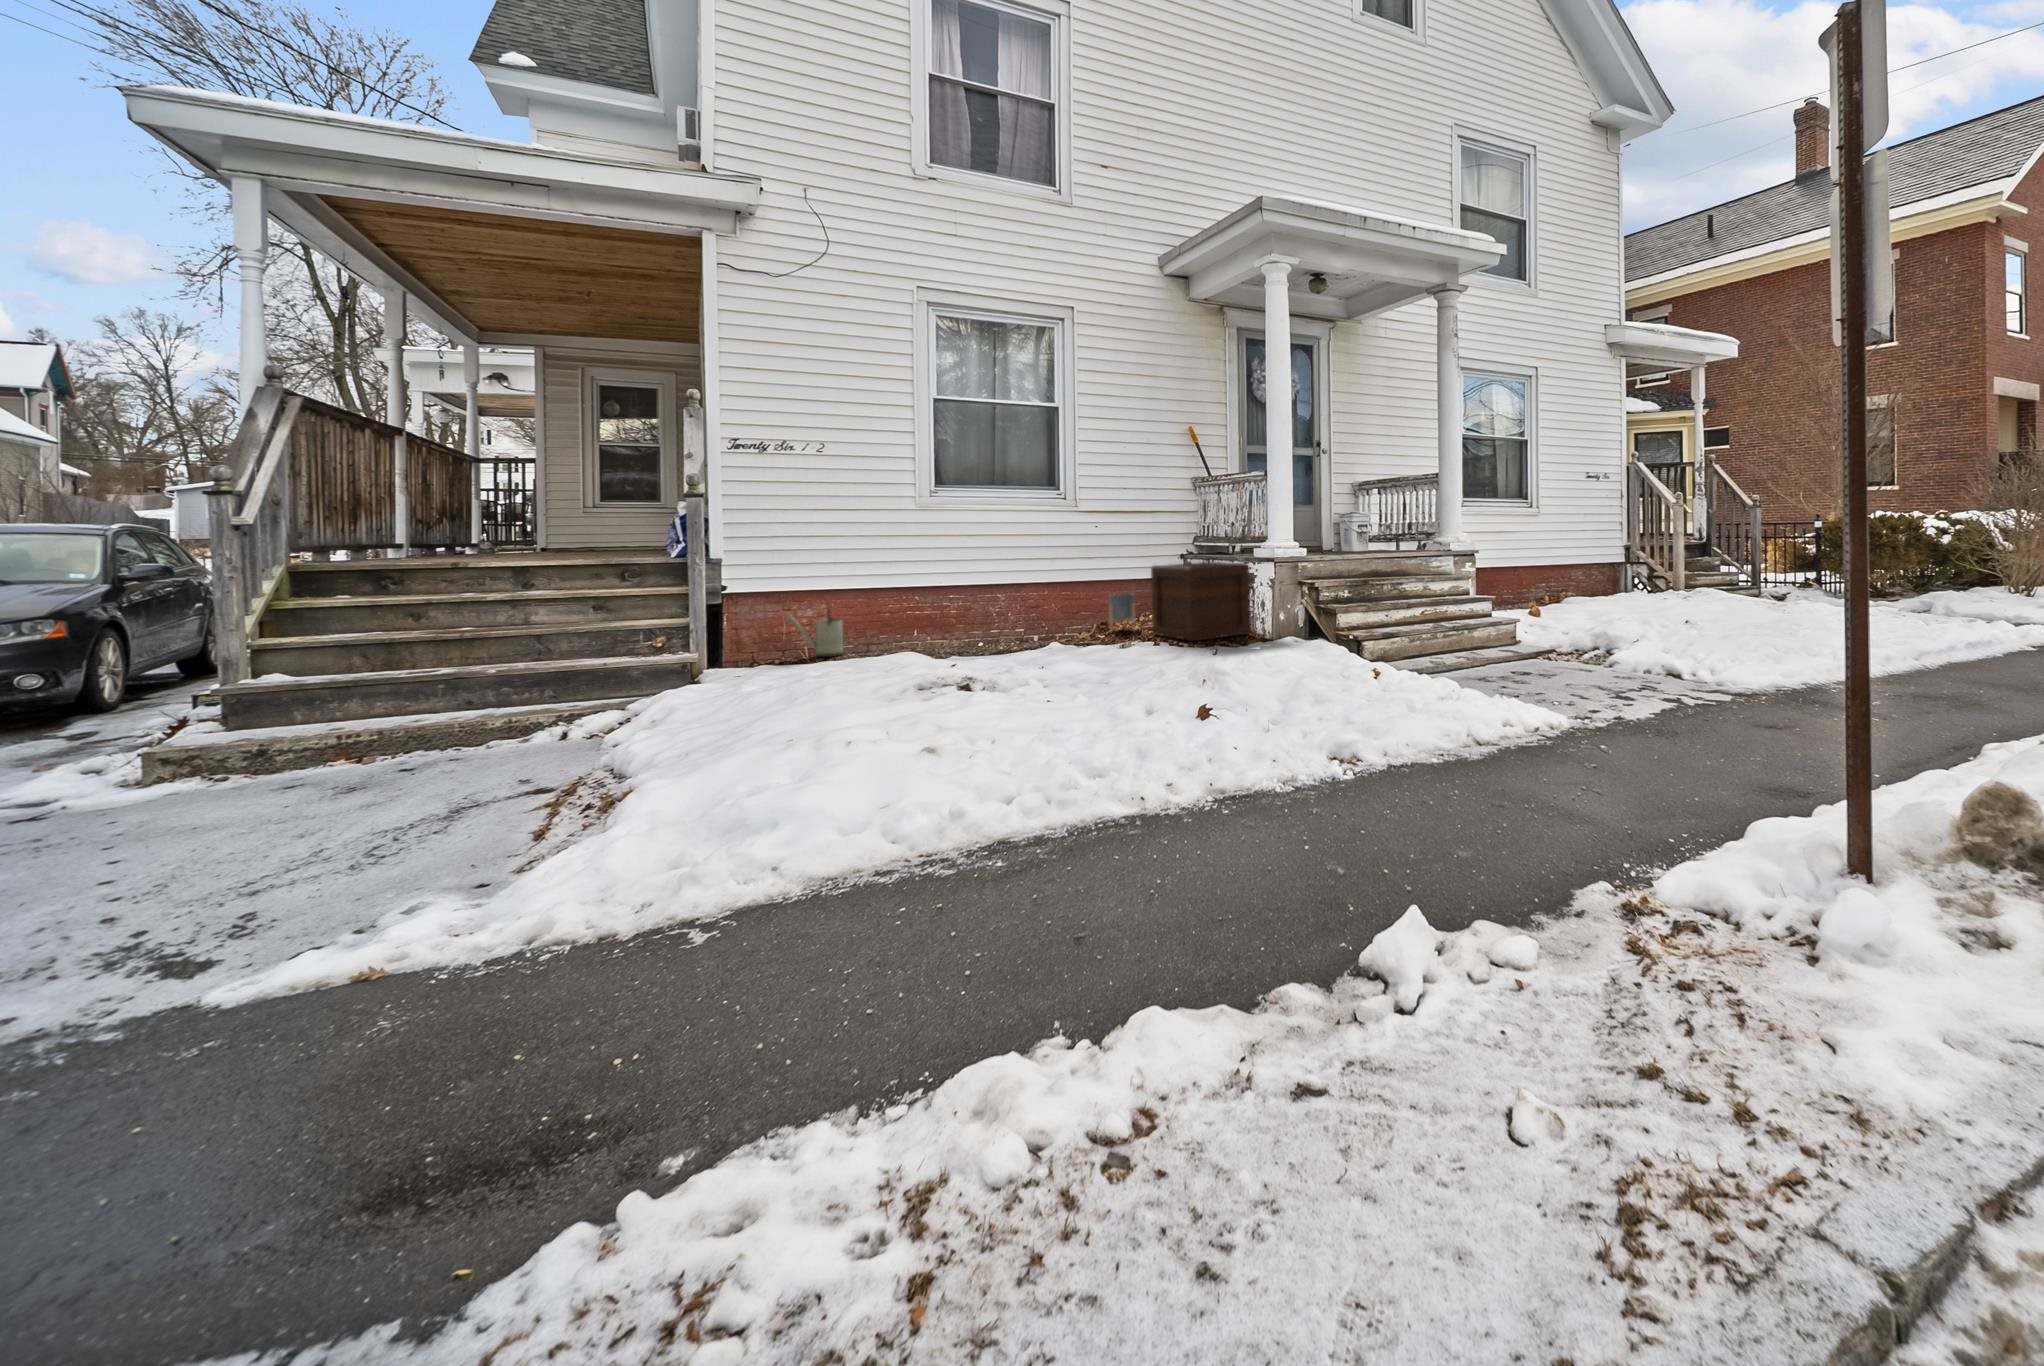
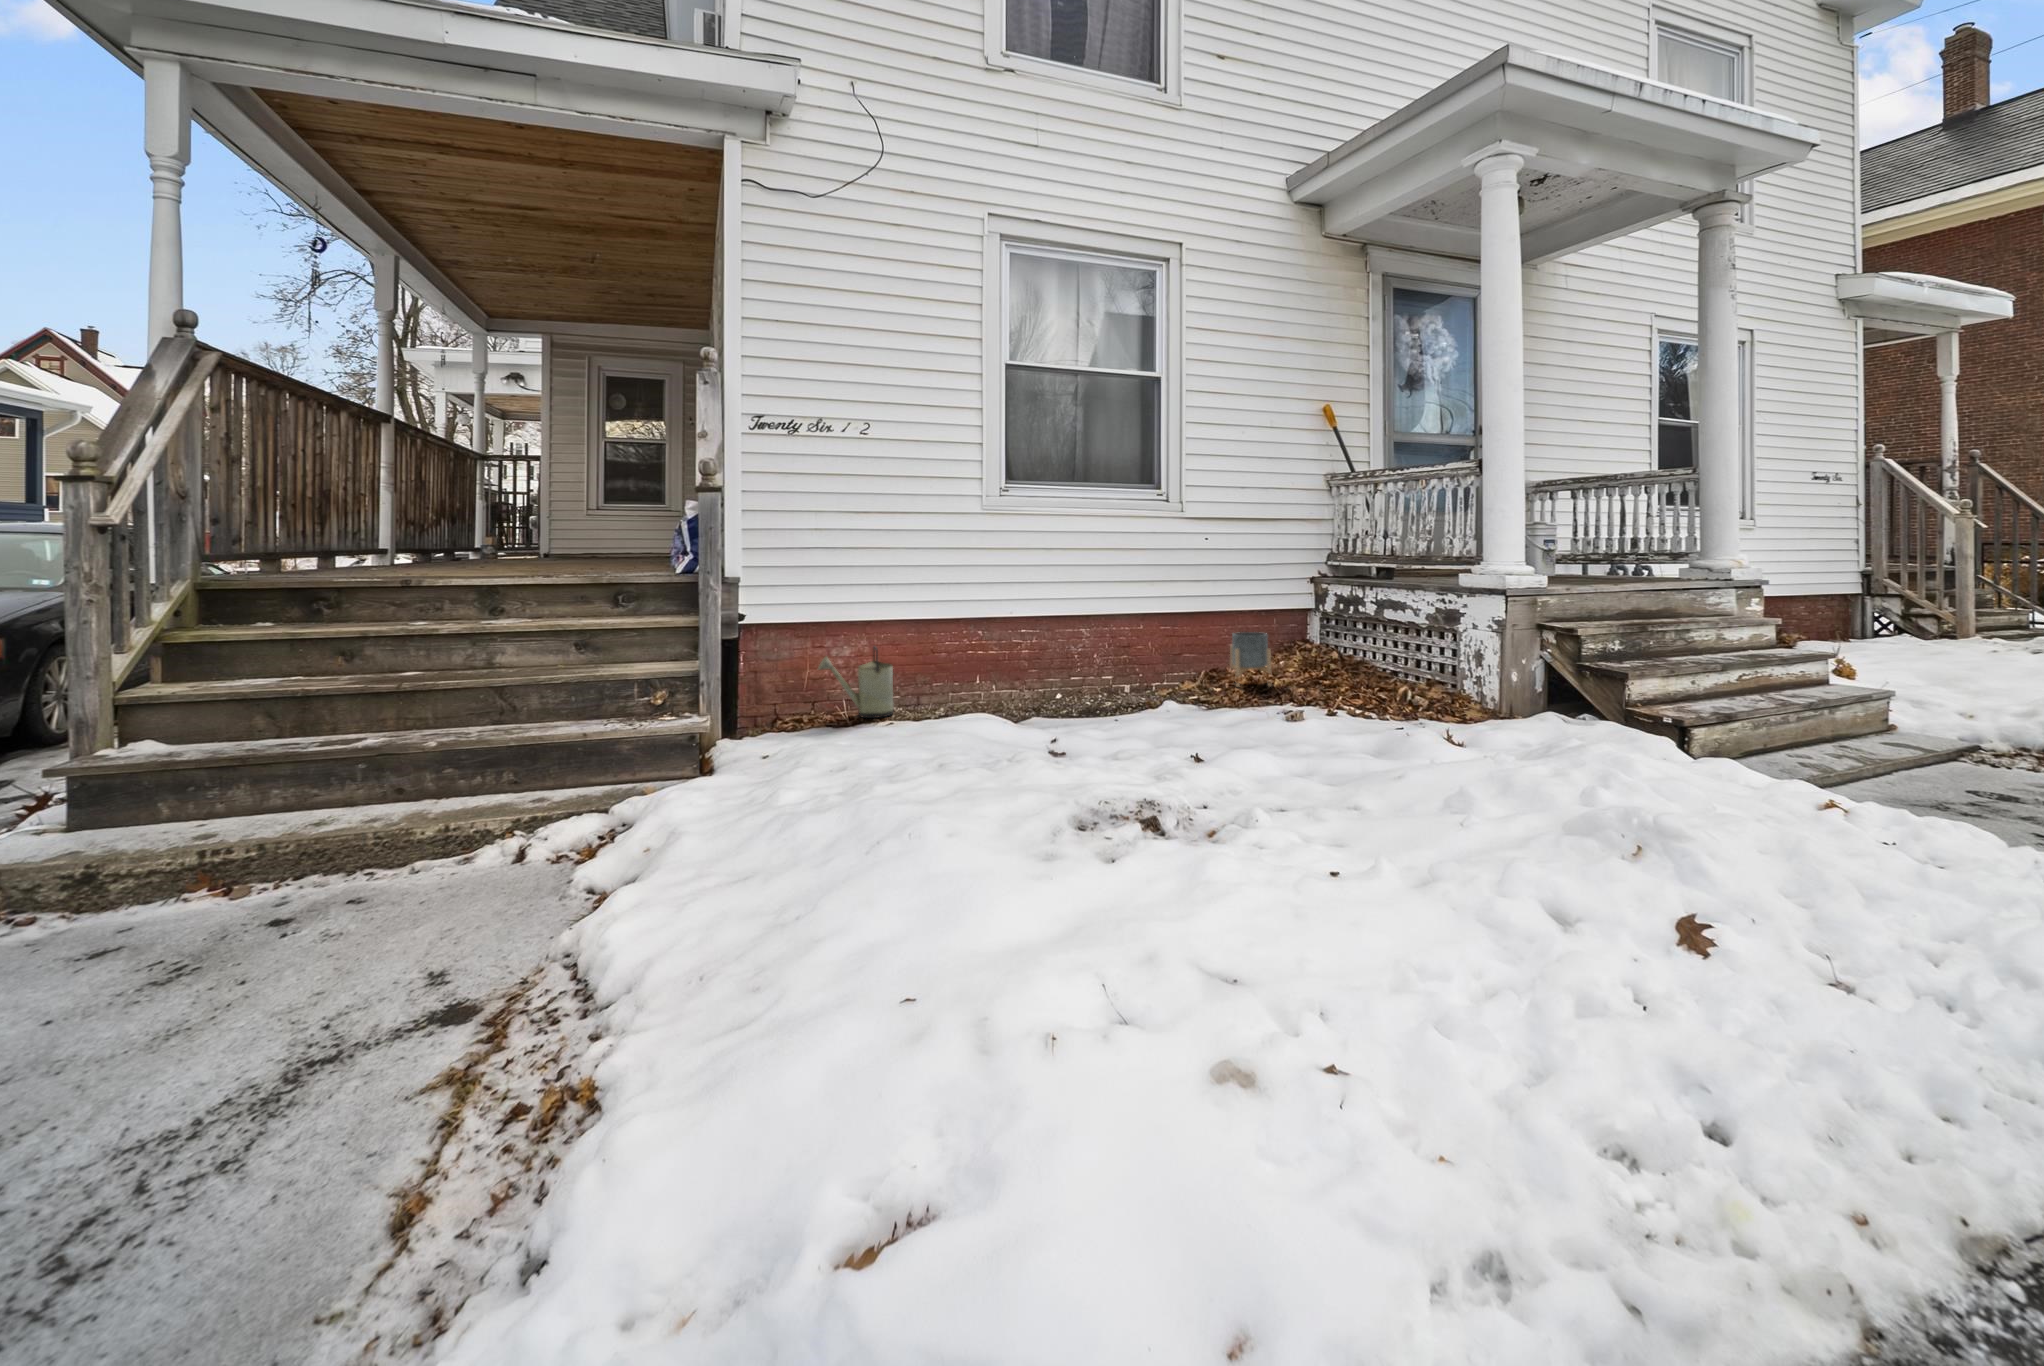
wooden crate: present [1151,562,1251,641] -> none [1302,591,1457,710]

